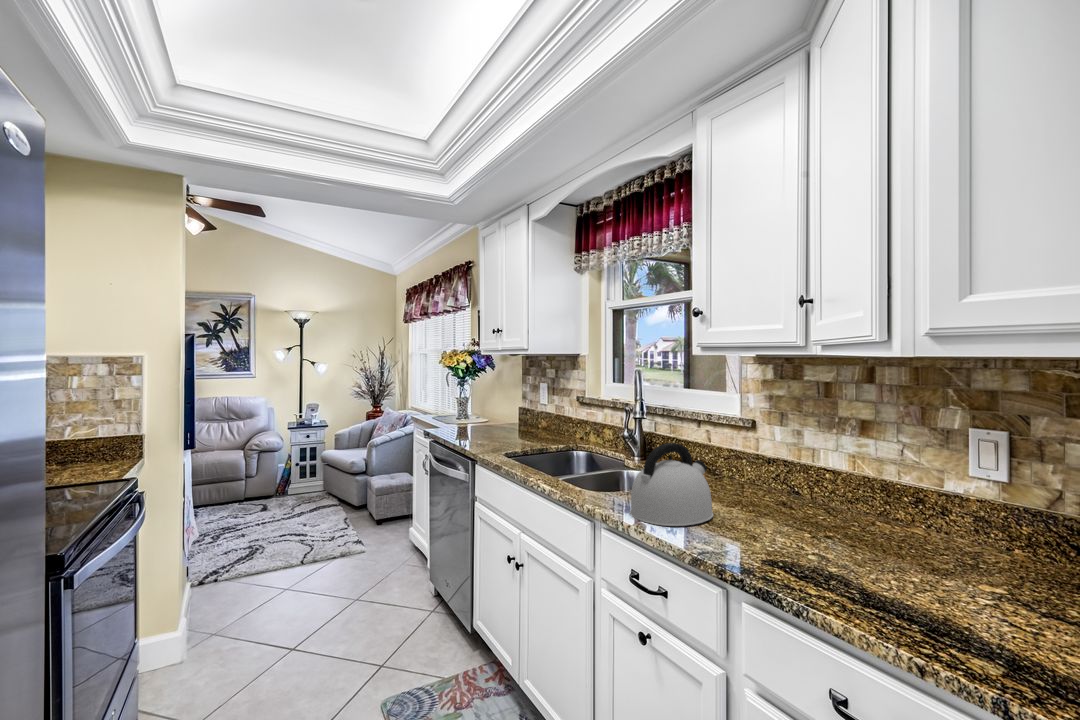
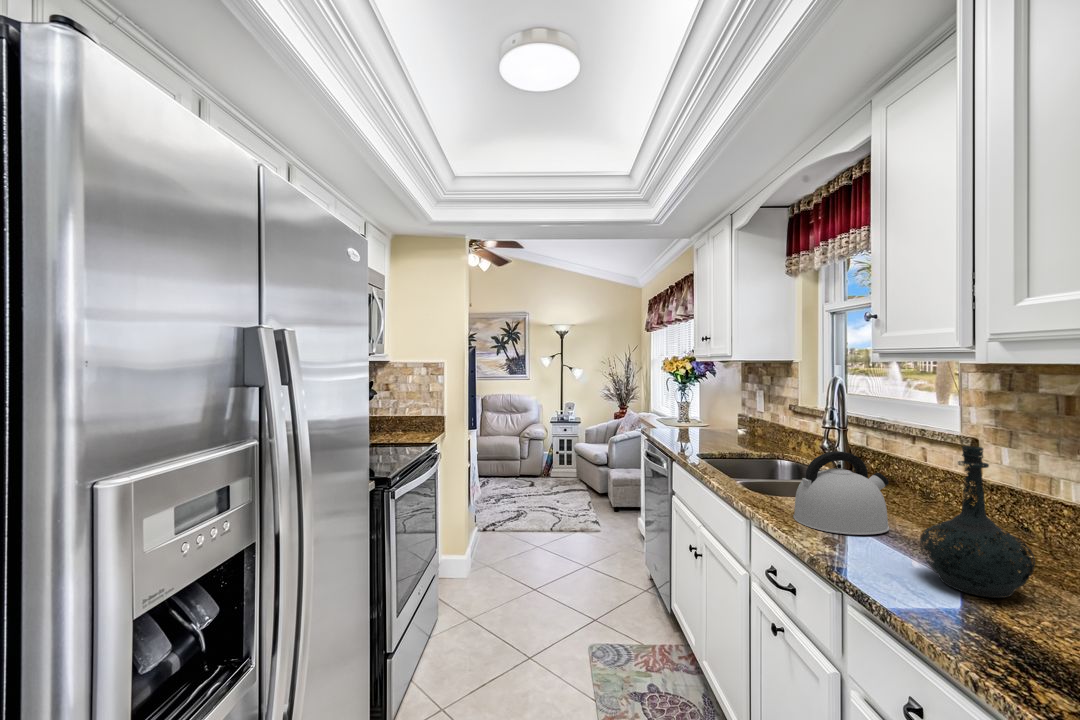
bottle: none [765,431,854,568] -> present [920,446,1035,598]

